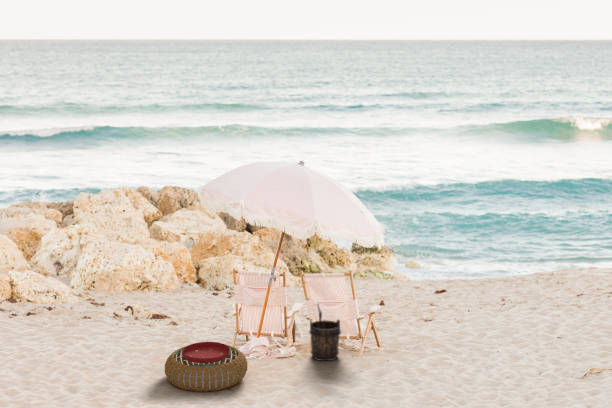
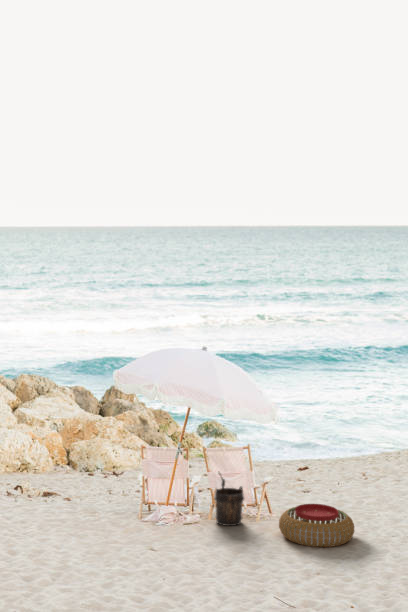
pouf: present [165,342,247,392] -> present [279,504,354,547]

